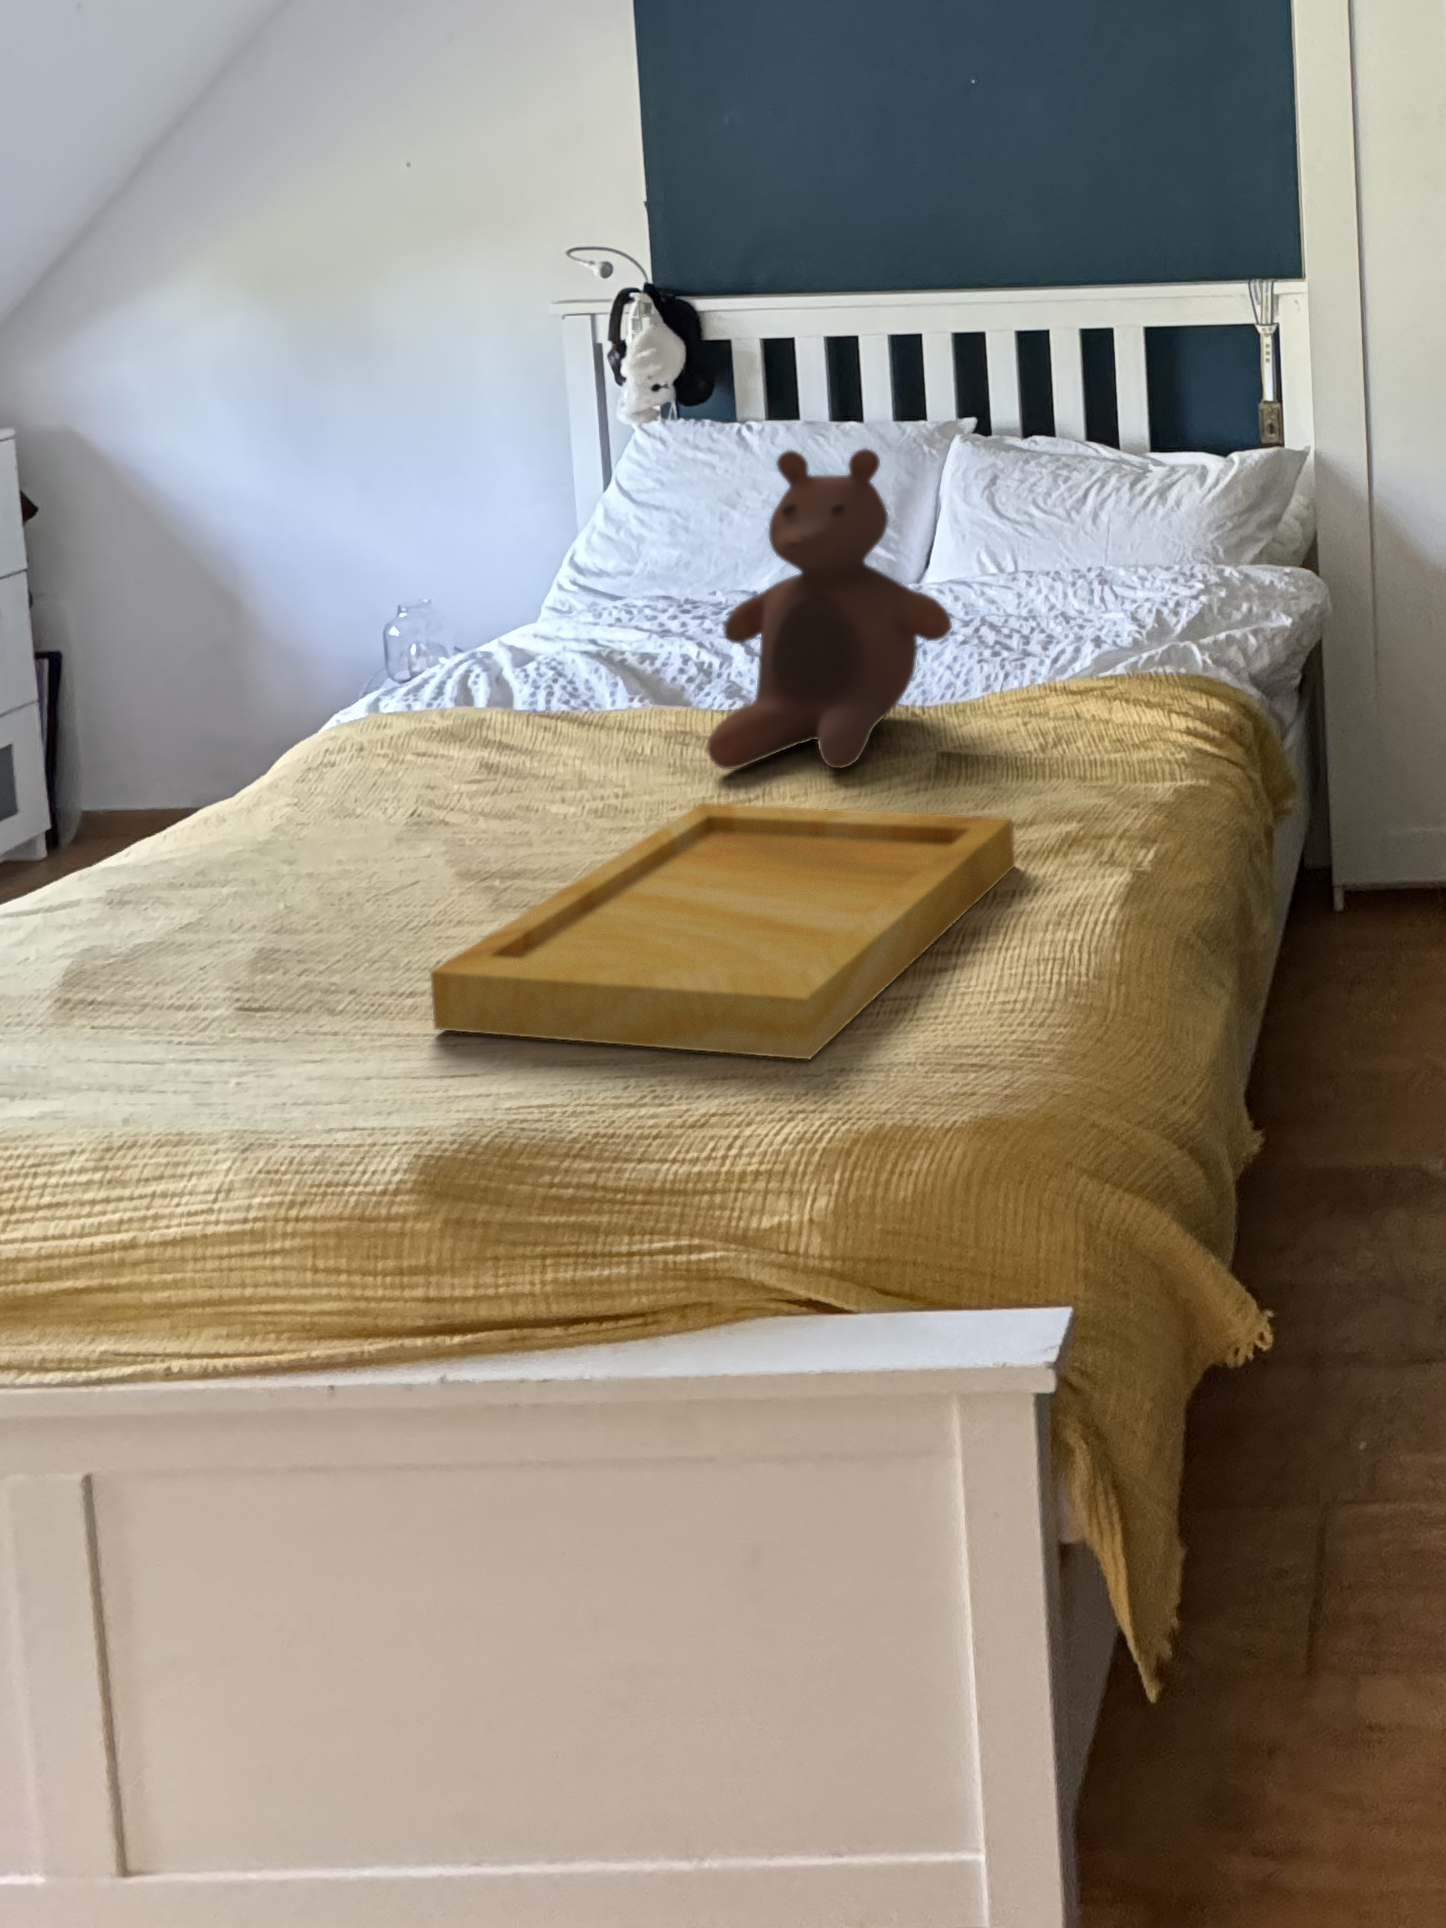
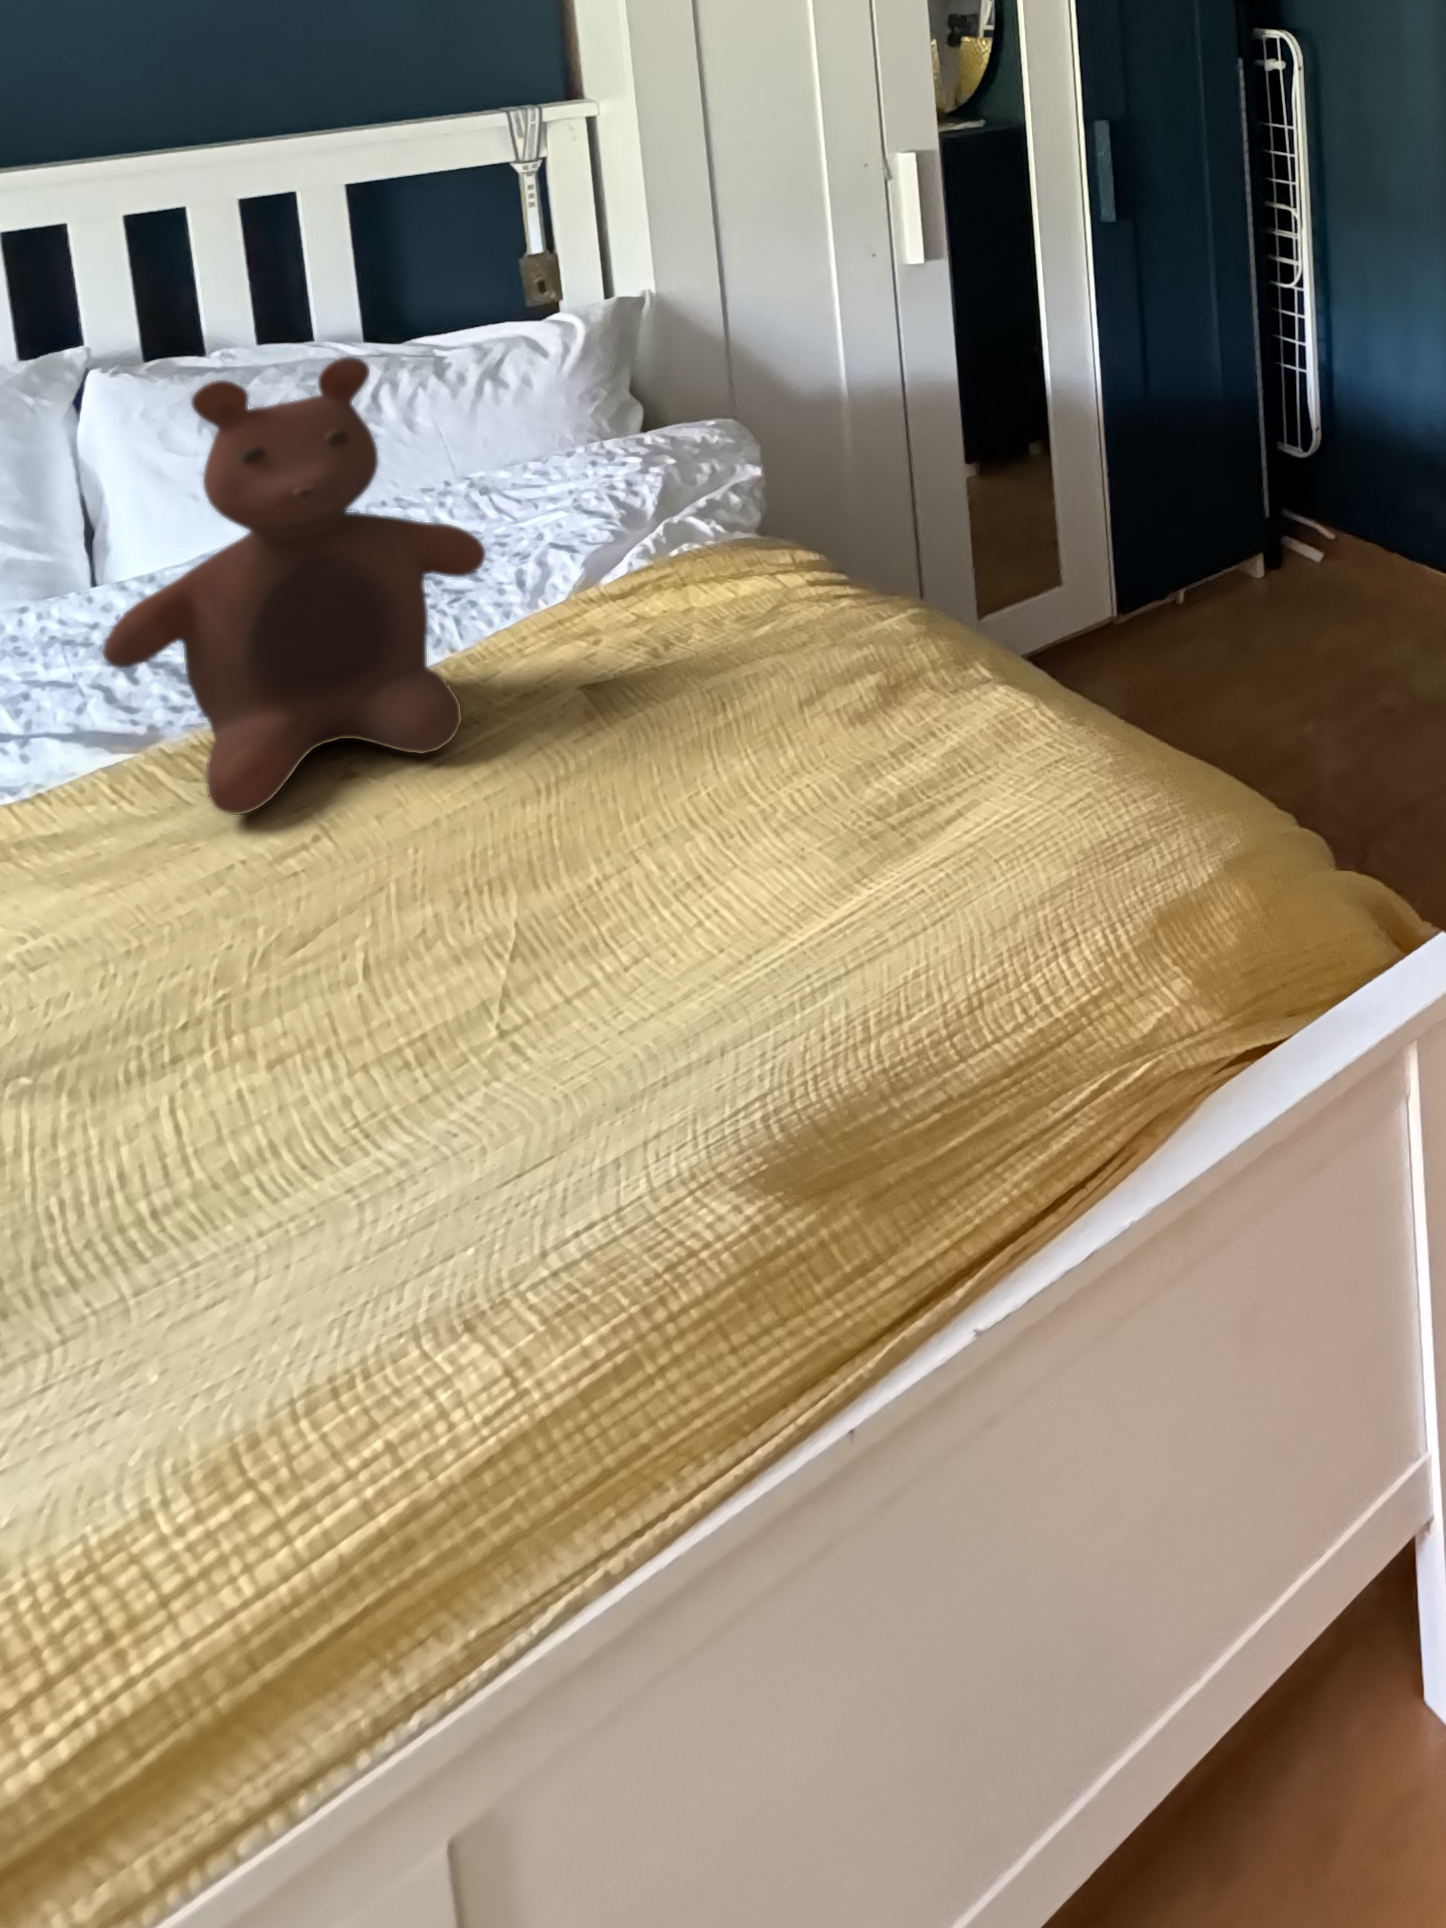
tray: present [431,803,1015,1059] -> none [393,680,981,1151]

